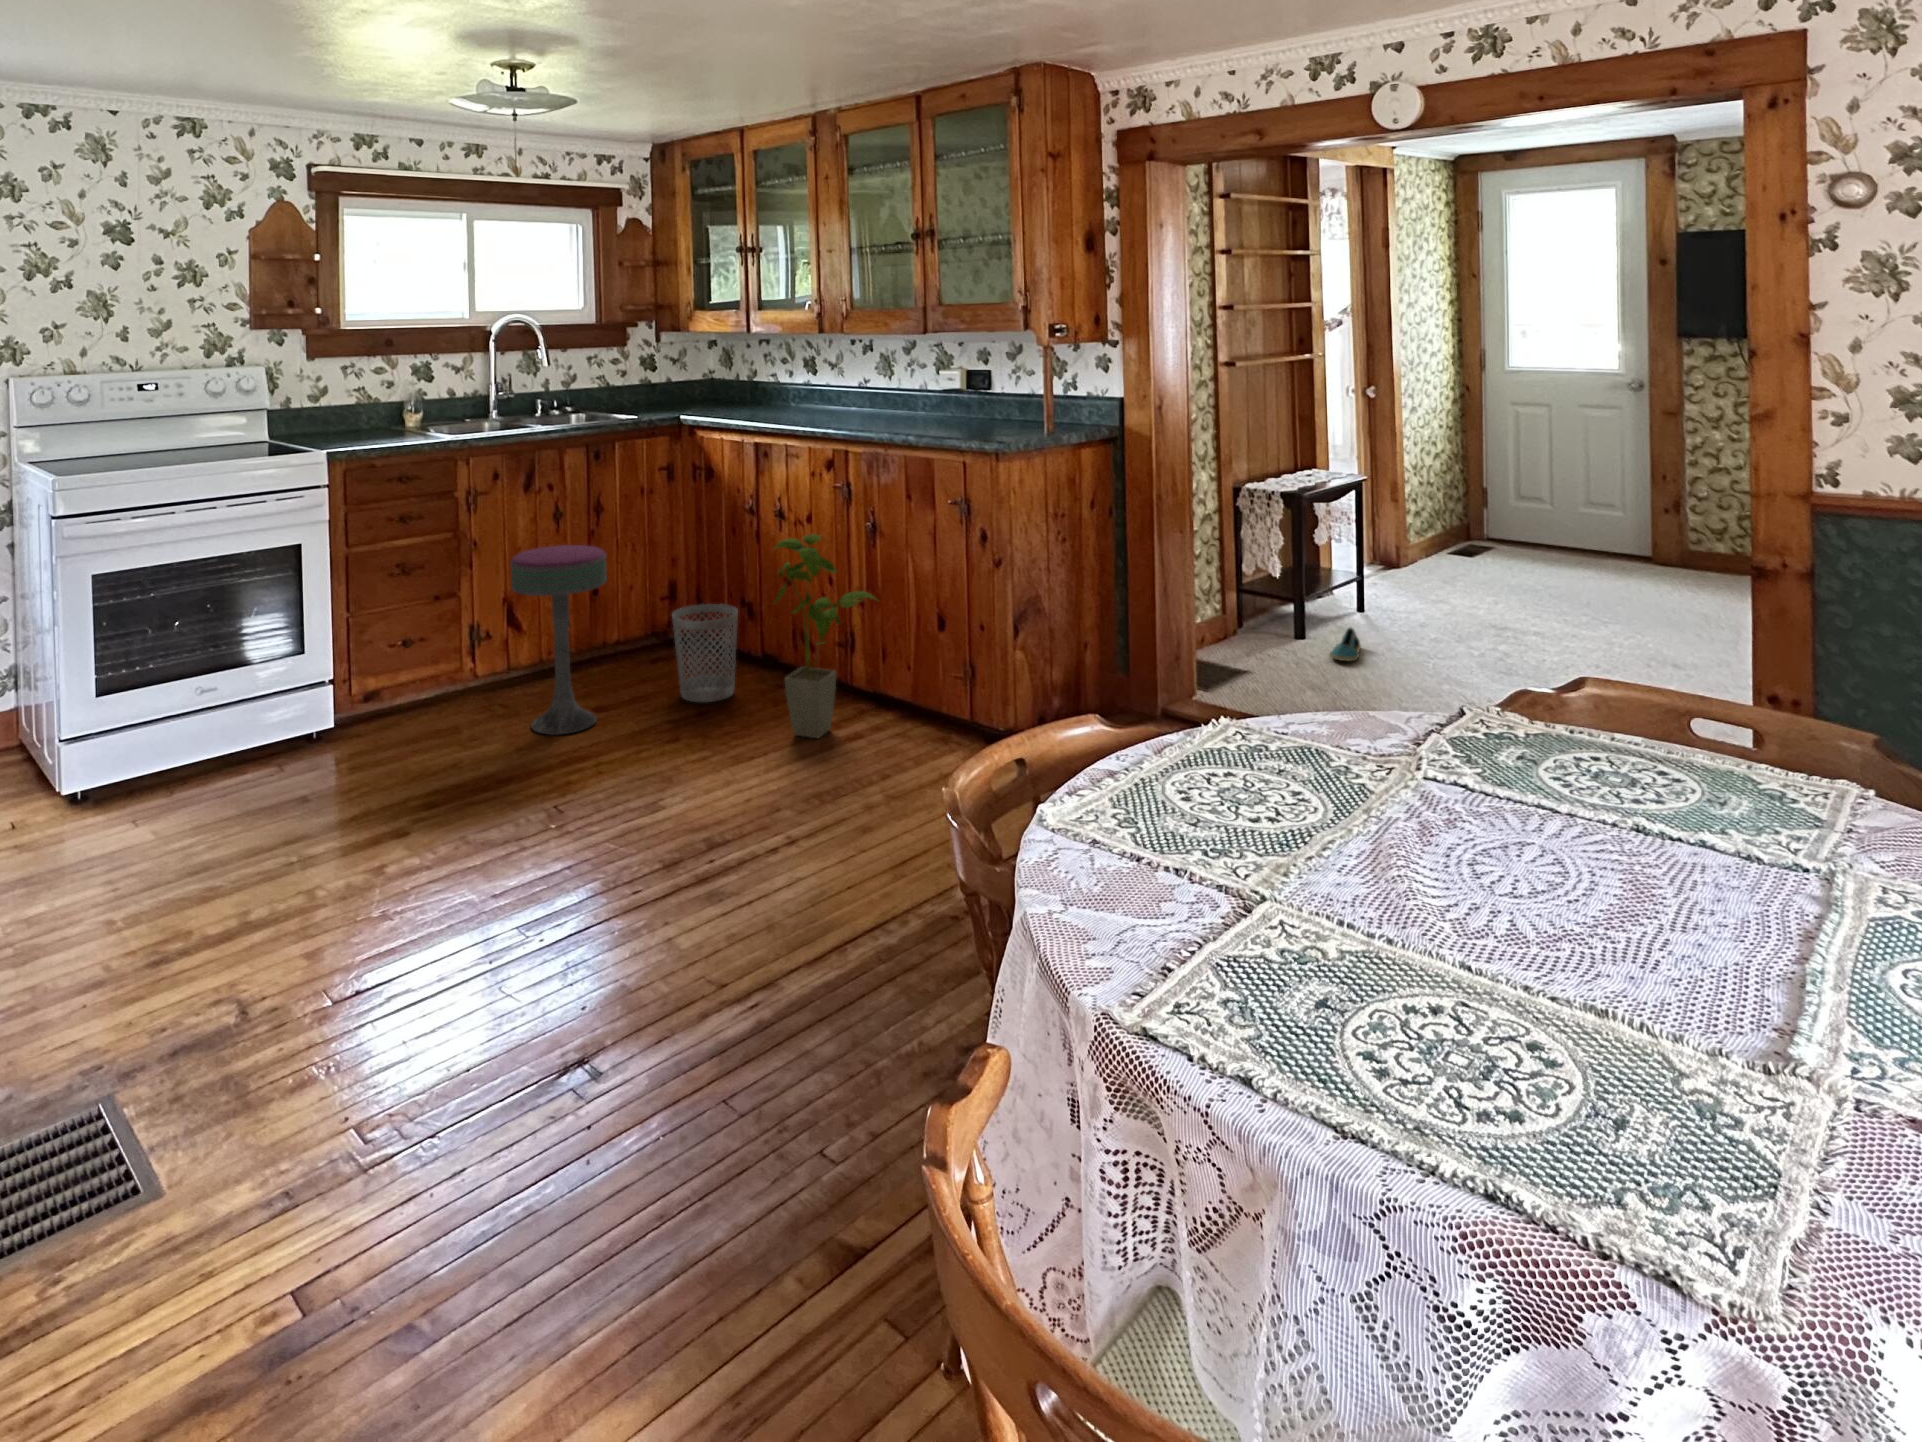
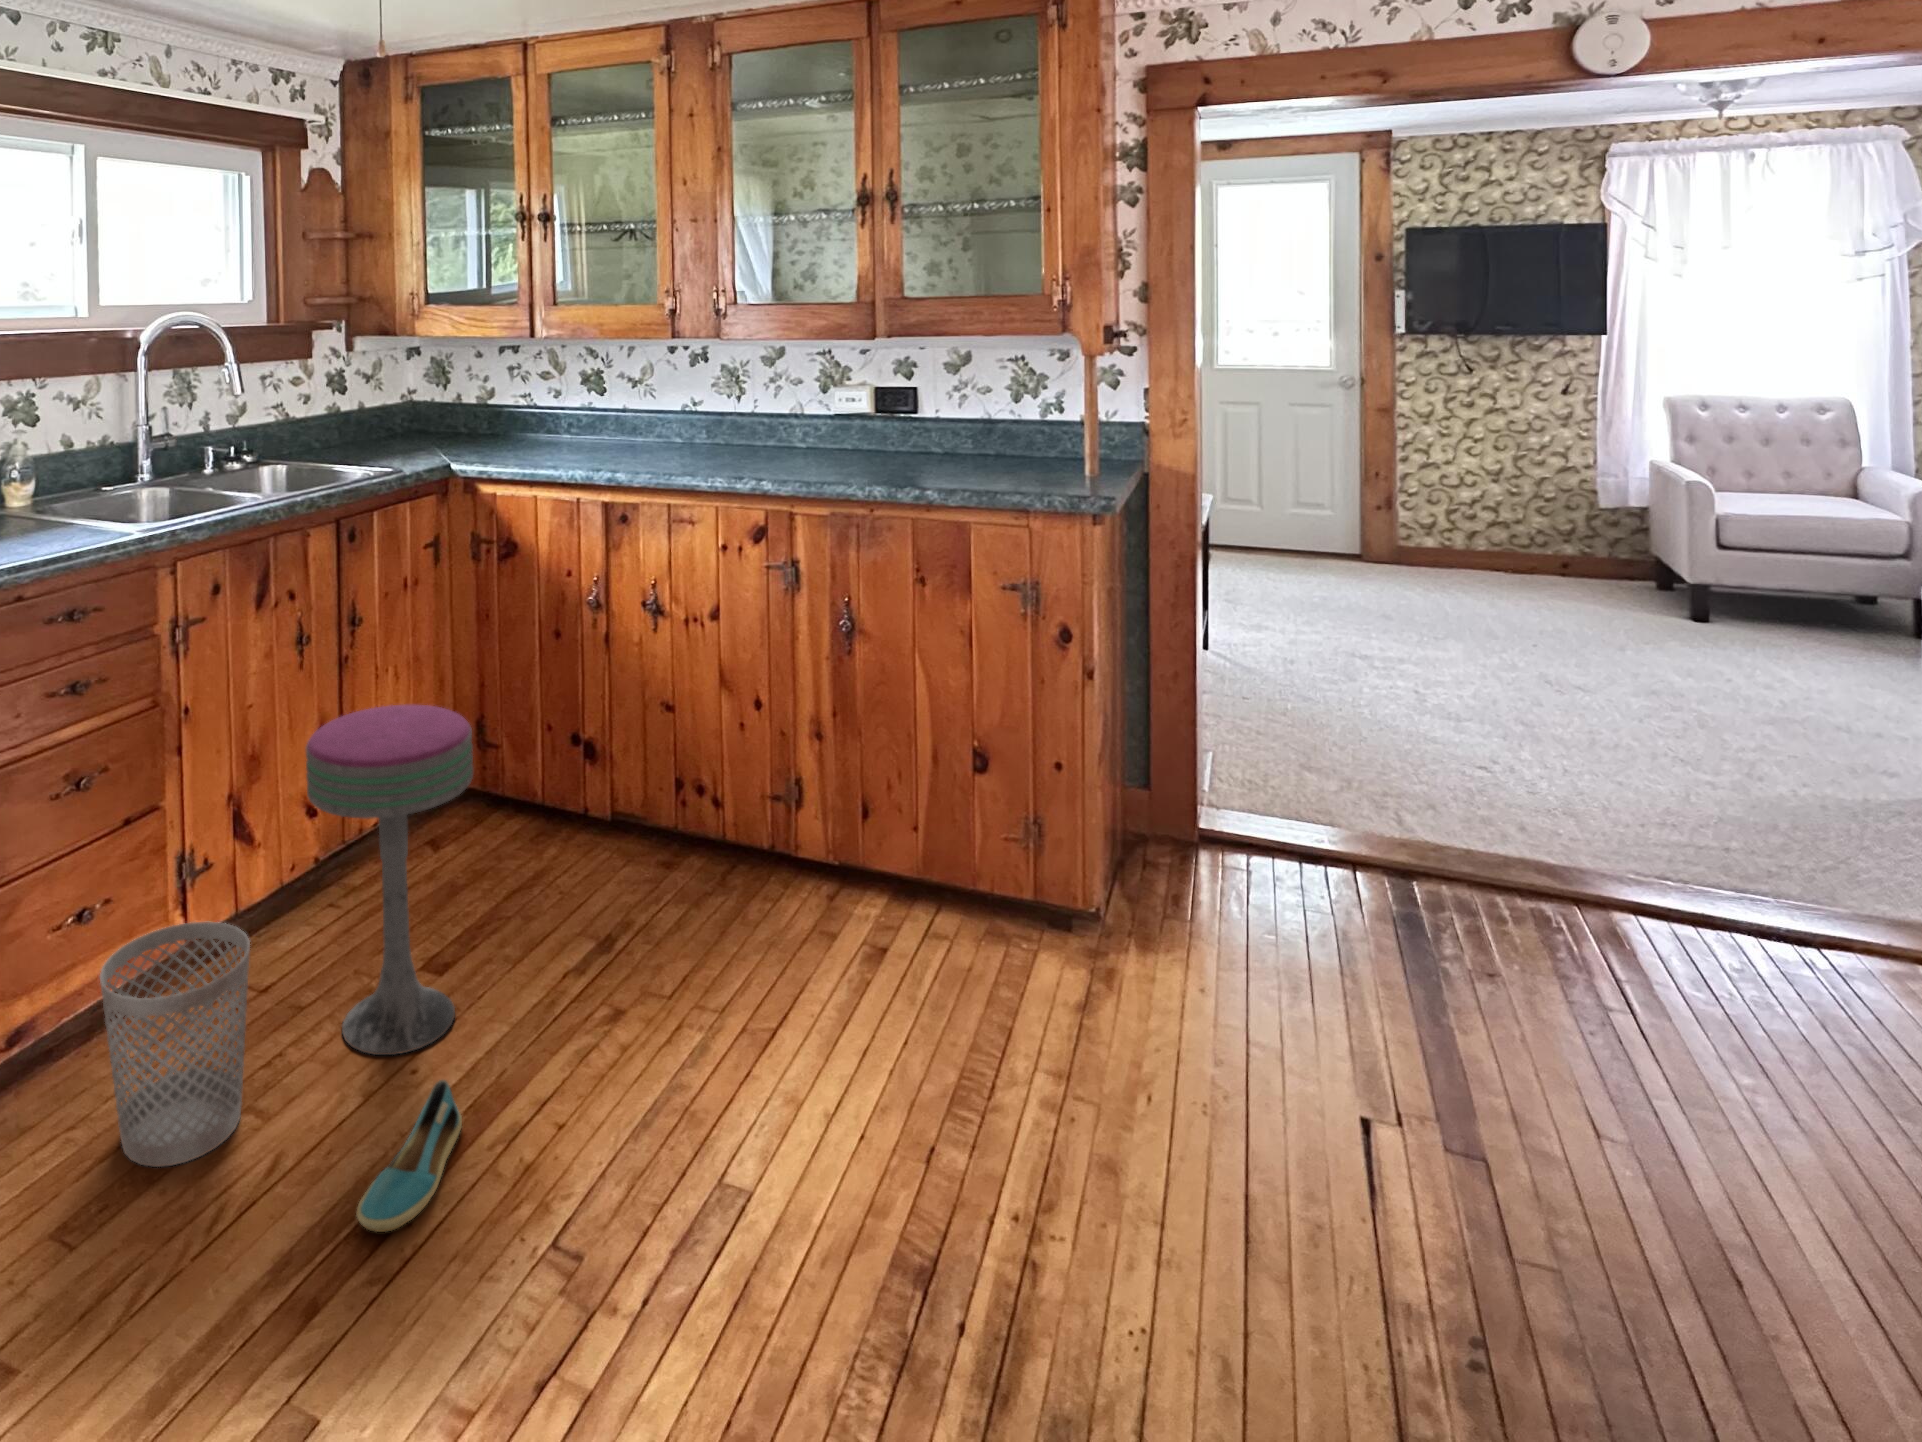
house plant: present [774,534,877,738] -> none [752,660,920,981]
wastebasket: present [672,604,738,702] -> present [100,922,250,1167]
shoe: present [1329,628,1361,661] -> present [357,1080,462,1232]

